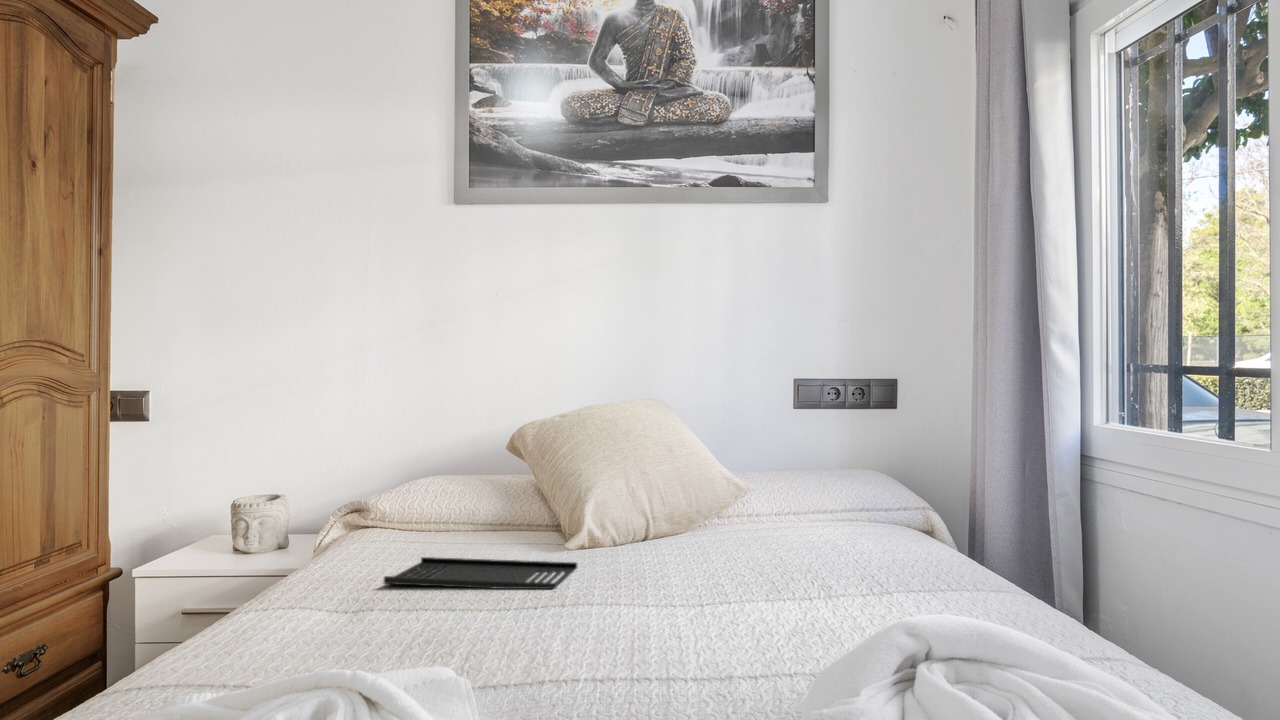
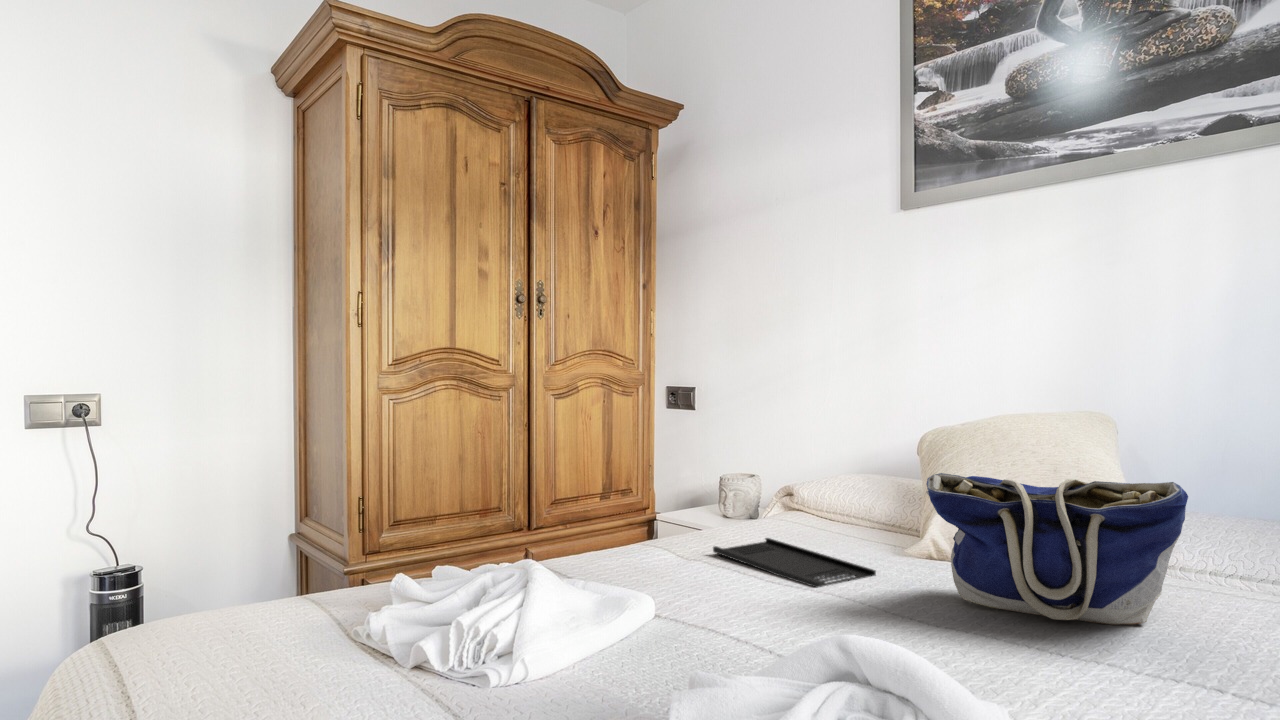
tote bag: none [660,442,841,568] -> present [926,473,1188,625]

